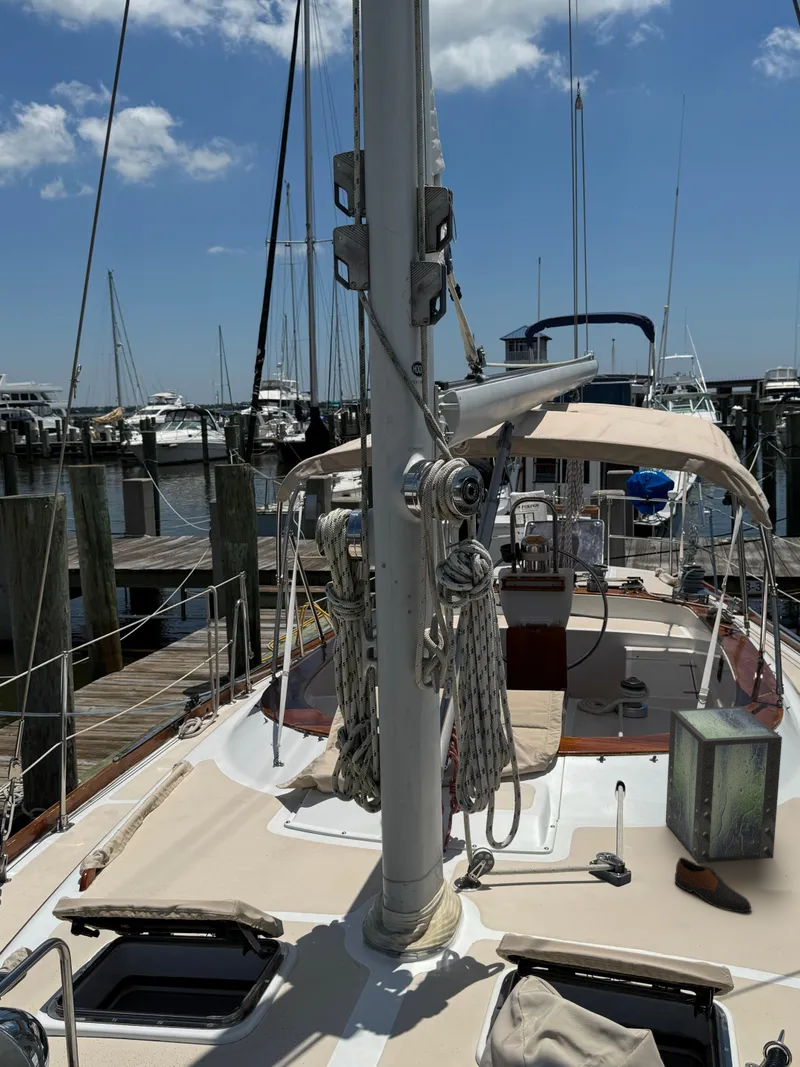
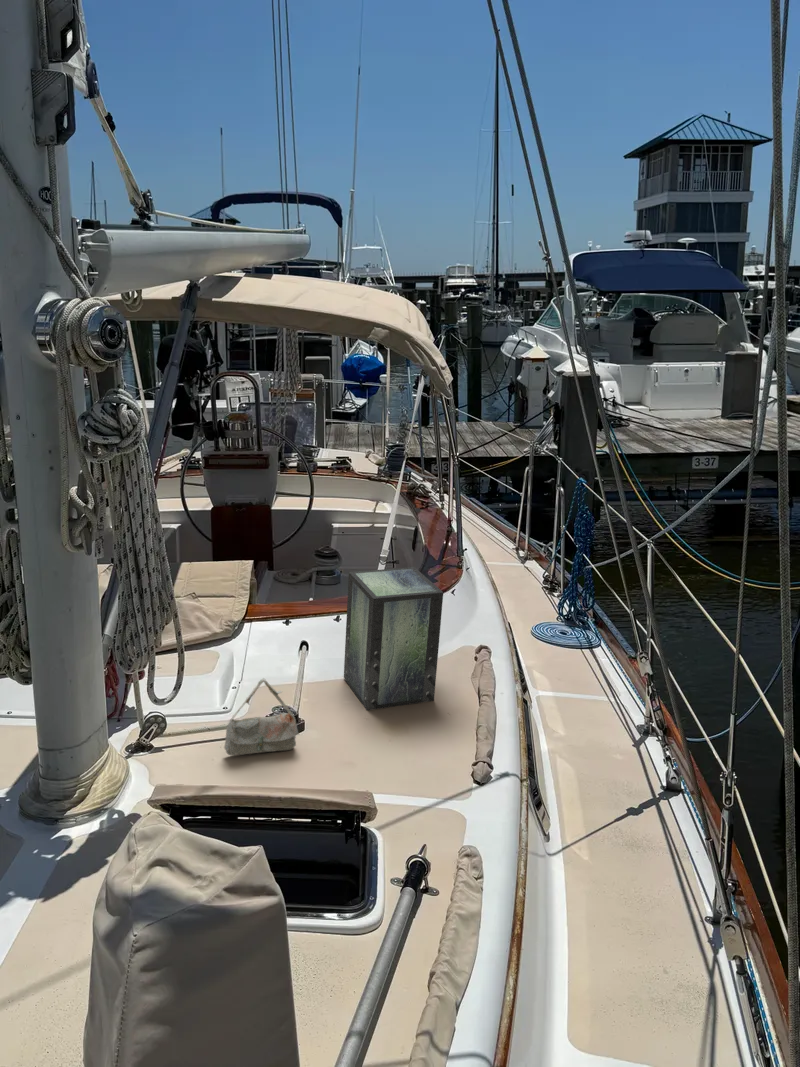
bag: none [550,821,629,901] -> present [224,678,299,755]
shoe: present [675,857,751,912] -> none [344,706,408,749]

